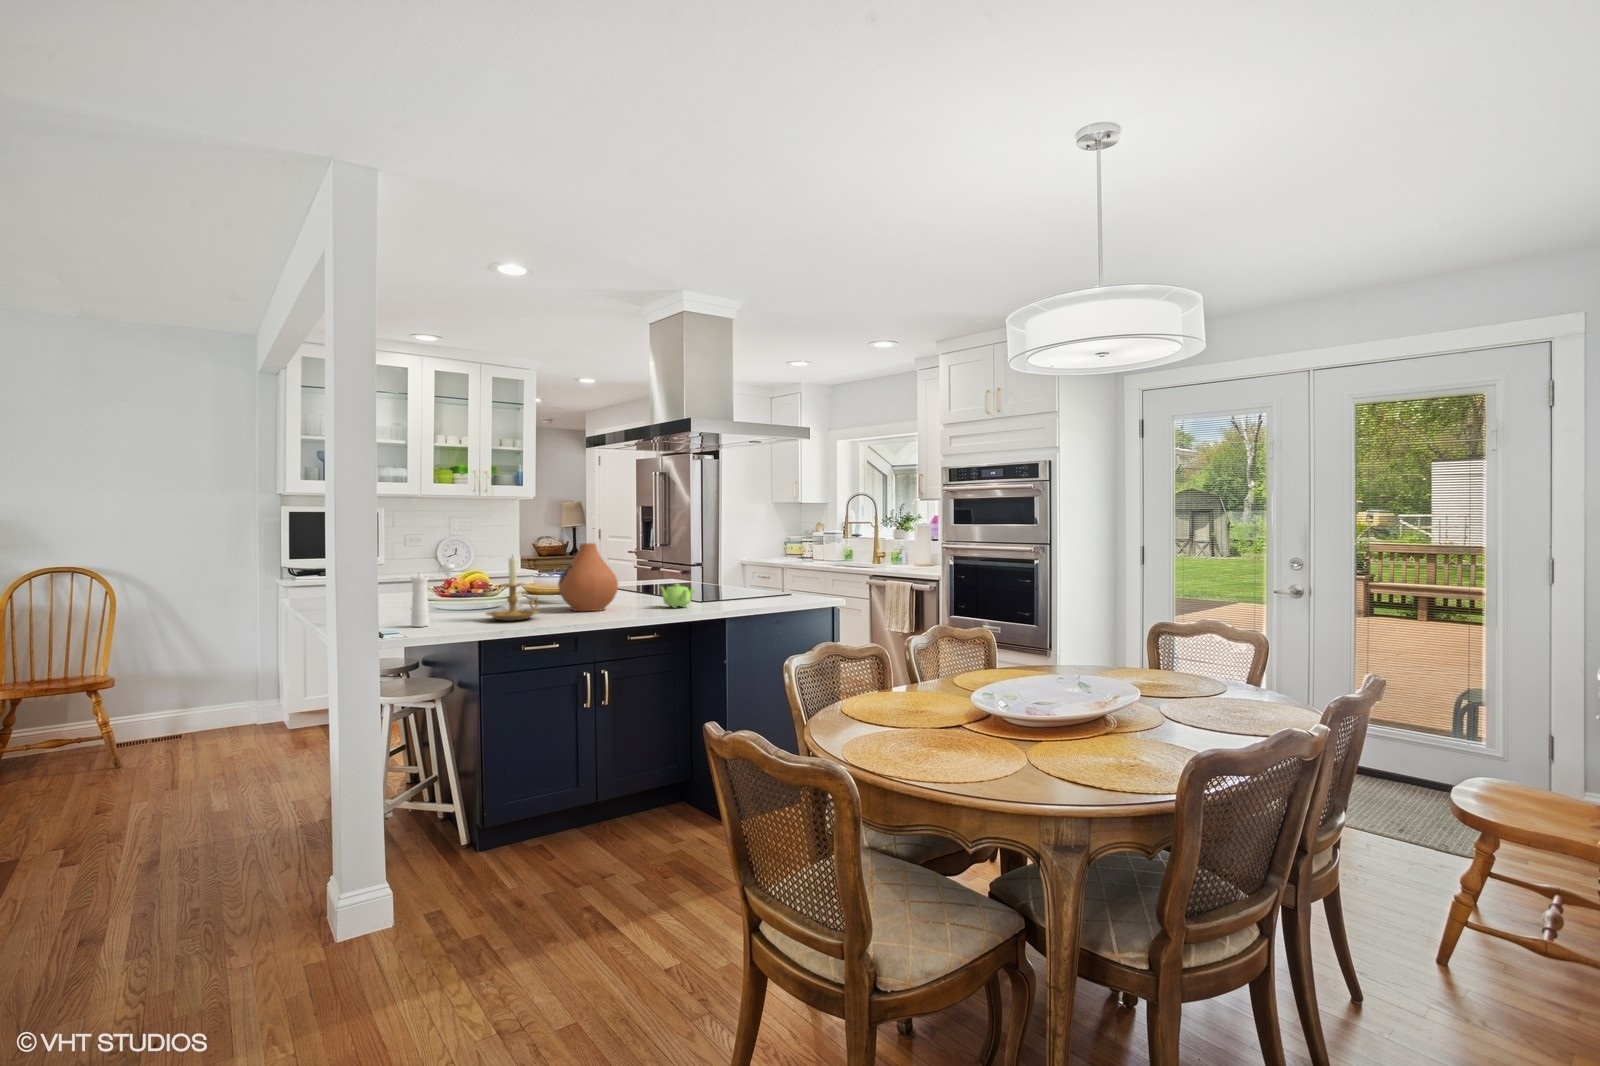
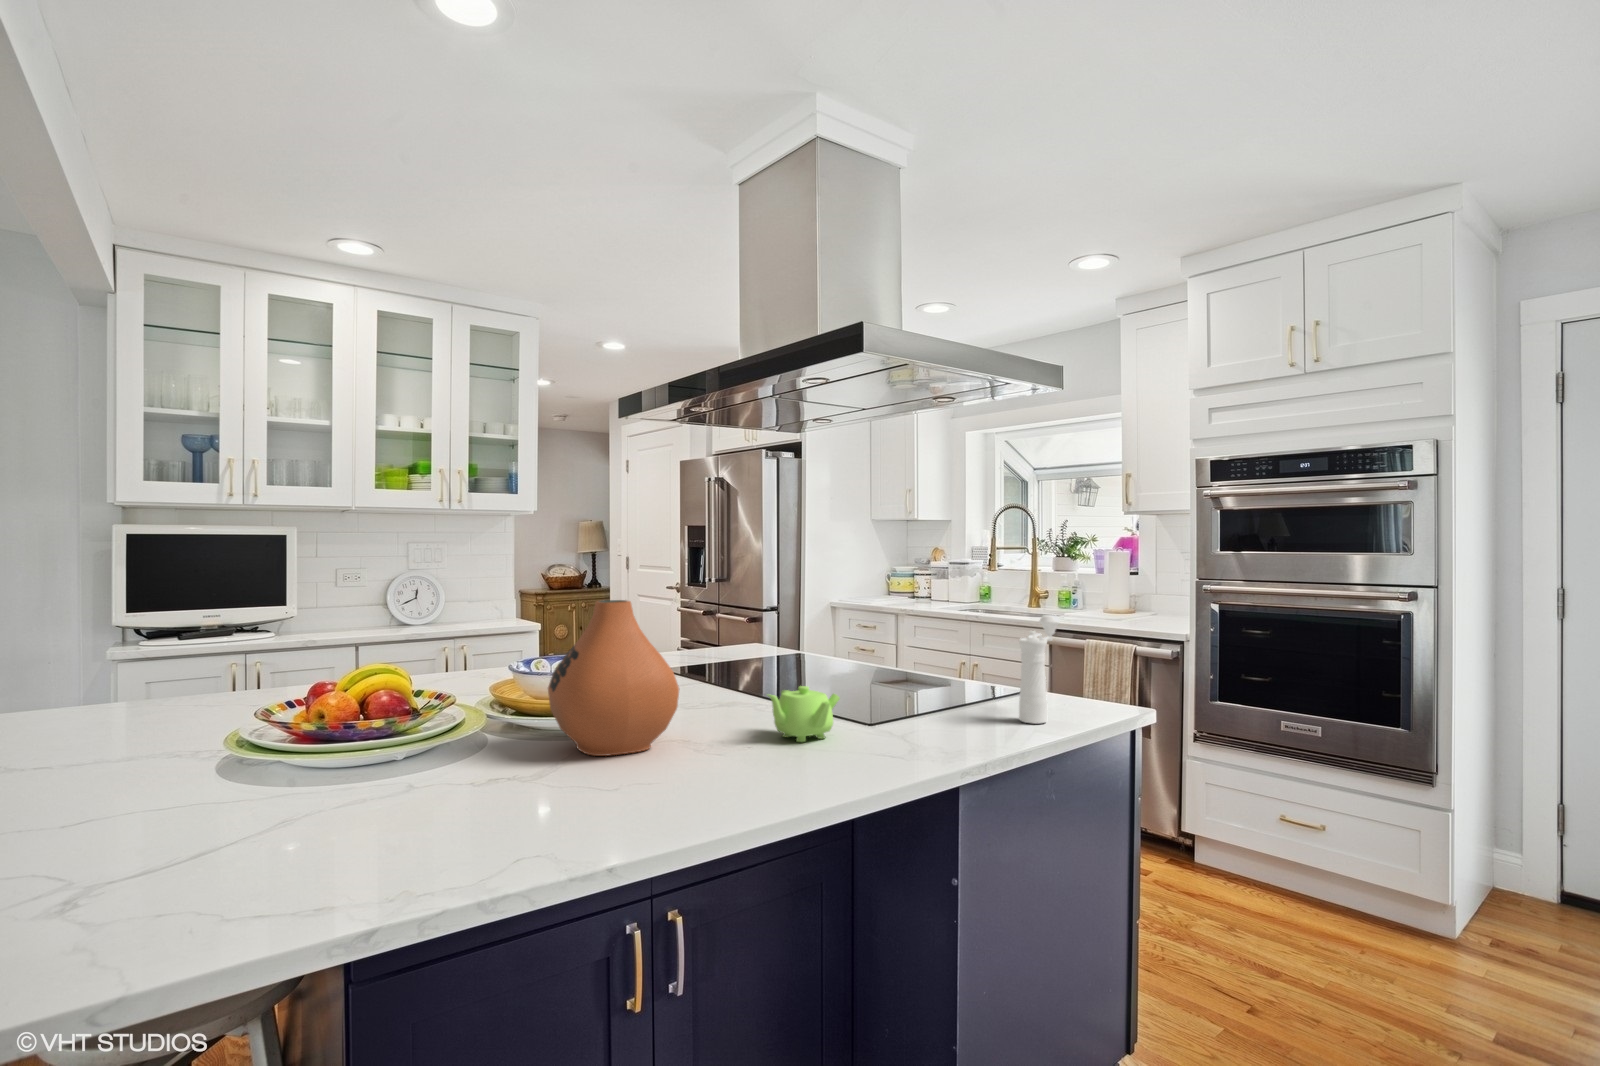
candle holder: present [486,557,539,621] -> none [358,637,499,806]
pepper mill: present [411,564,455,627] -> present [1019,615,1060,724]

